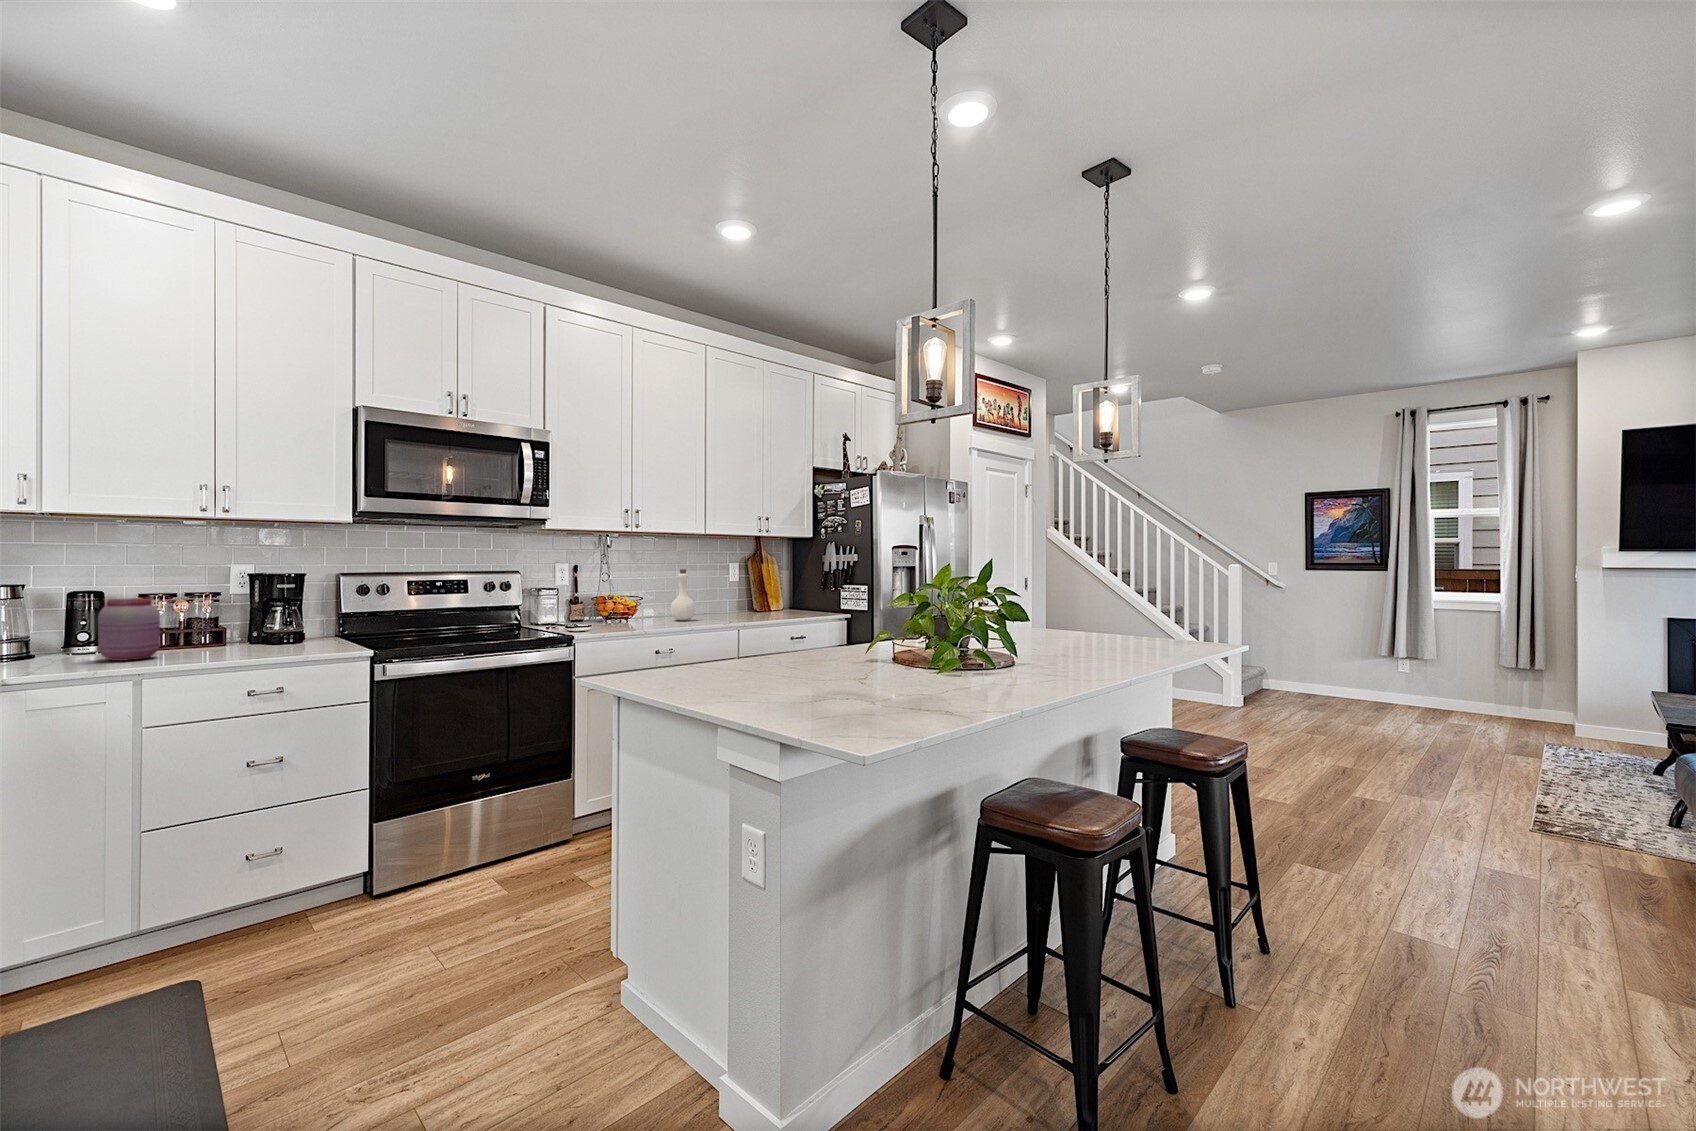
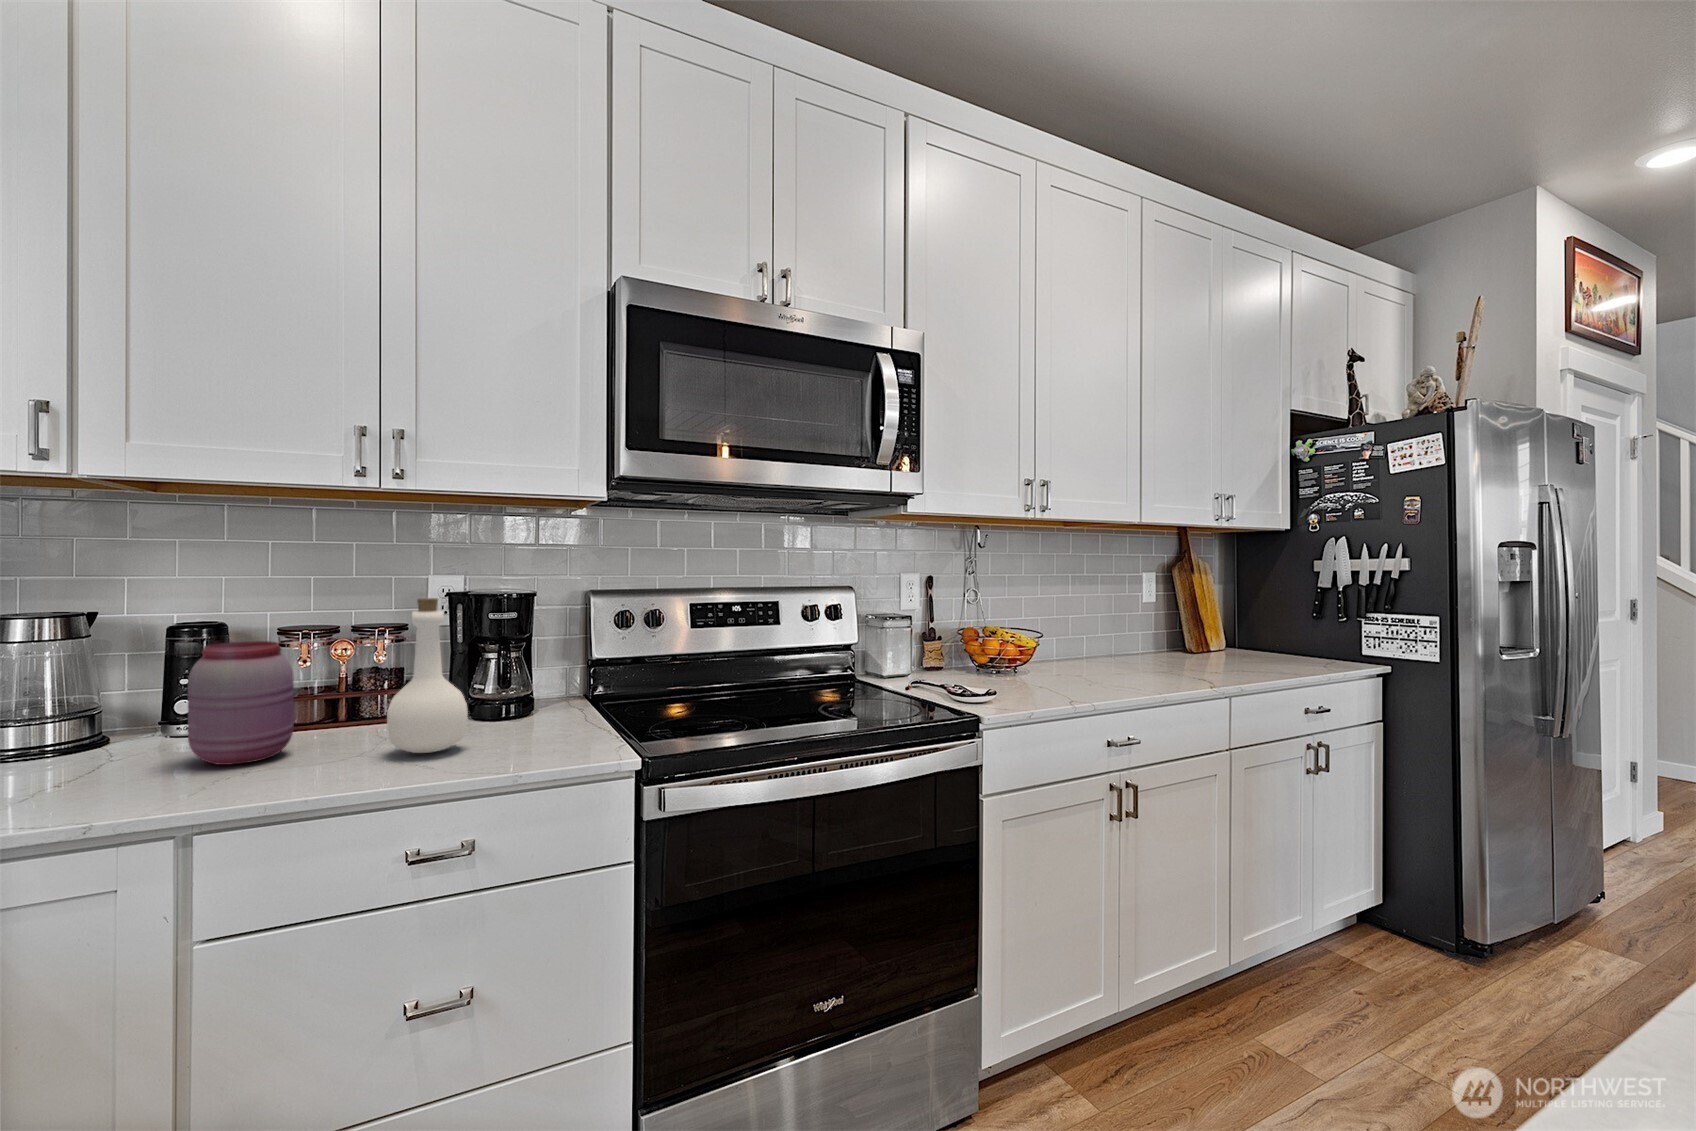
bottle: present [671,569,695,621] -> present [387,598,468,753]

